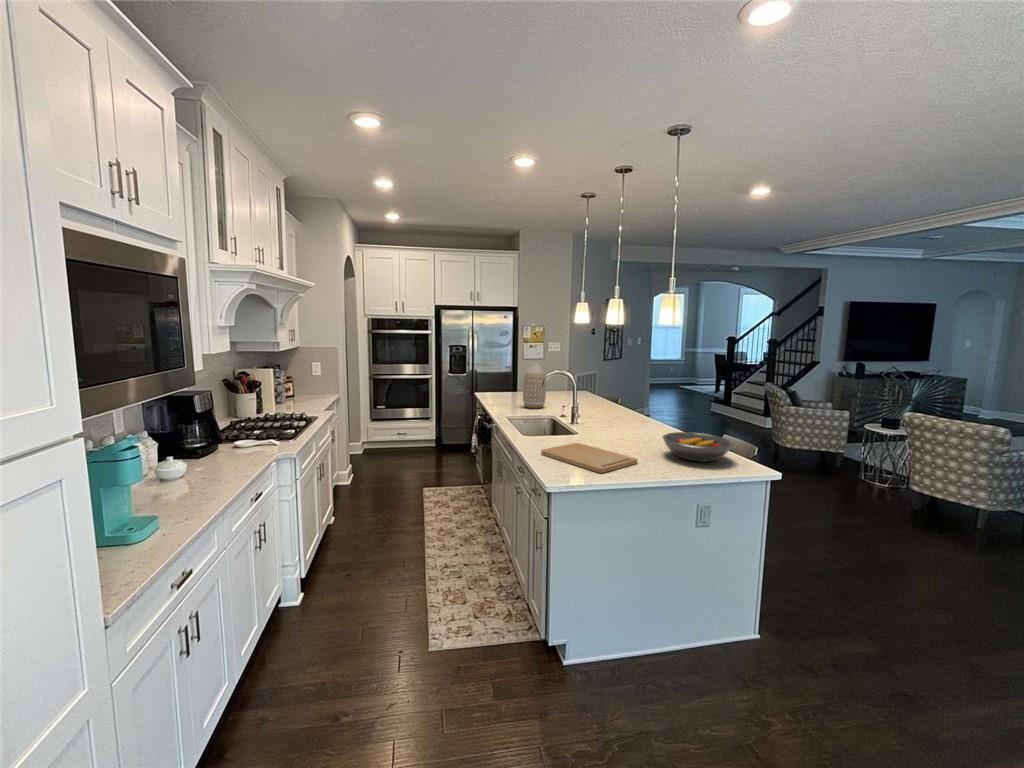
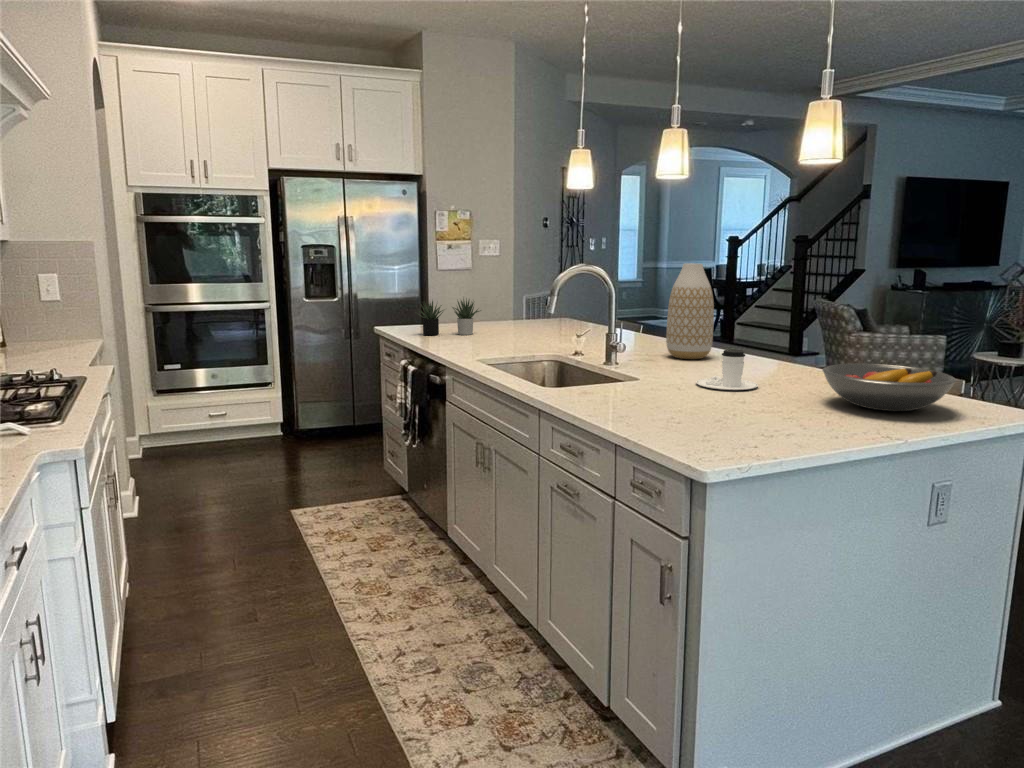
vase: present [523,361,546,409] -> present [666,263,714,359]
succulent plant: none [491,378,528,400] -> present [416,299,479,335]
coffee cup: none [607,420,641,443] -> present [696,350,758,390]
cutting board: present [541,443,637,473] -> none [618,395,806,443]

